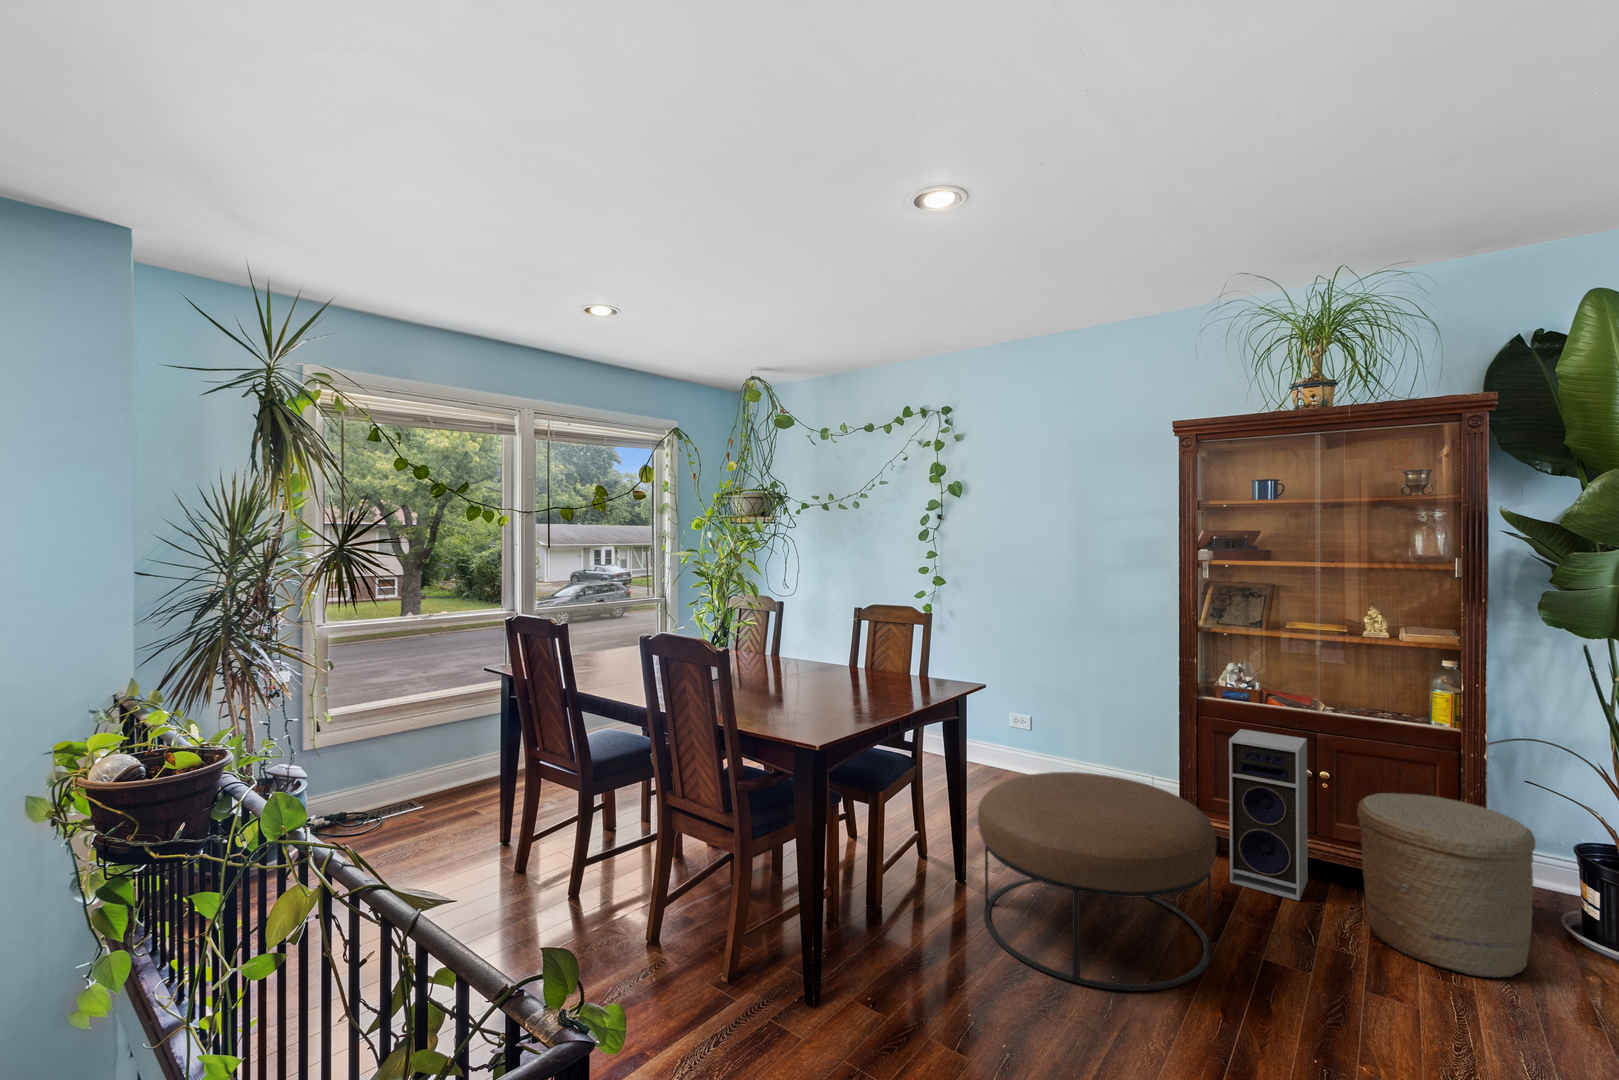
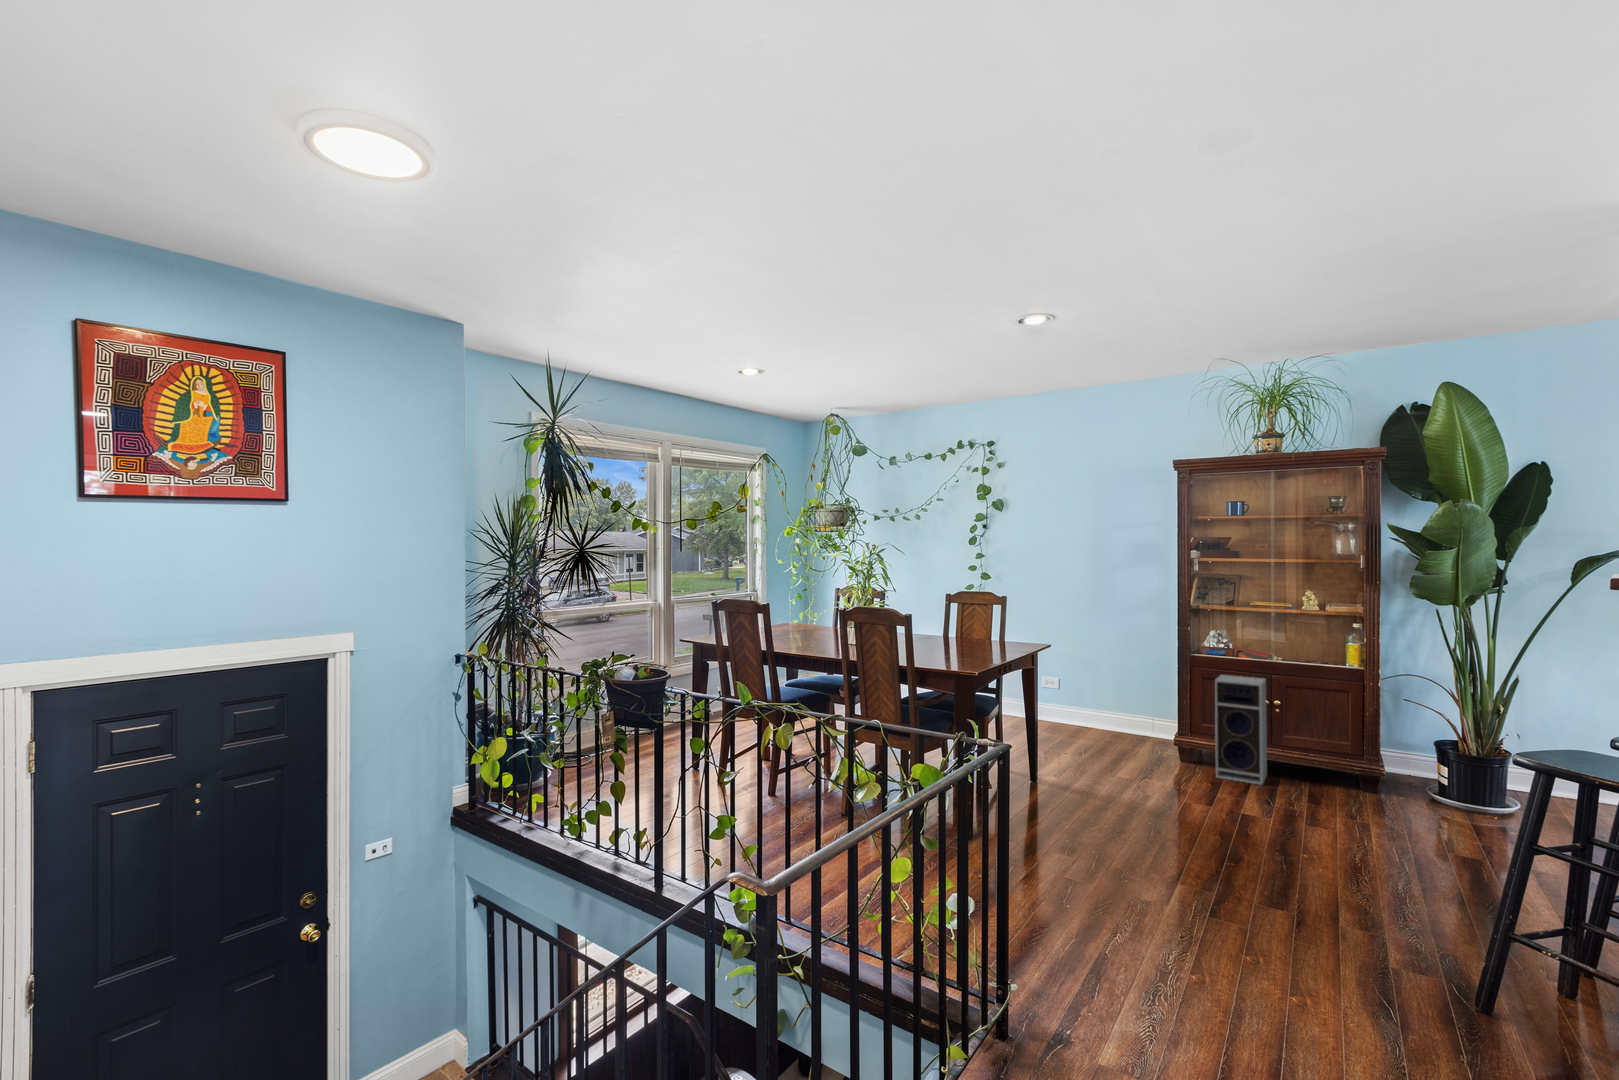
ottoman: present [978,772,1217,991] -> none [1053,704,1213,827]
woven basket: present [1357,793,1535,977] -> none [1299,711,1407,816]

